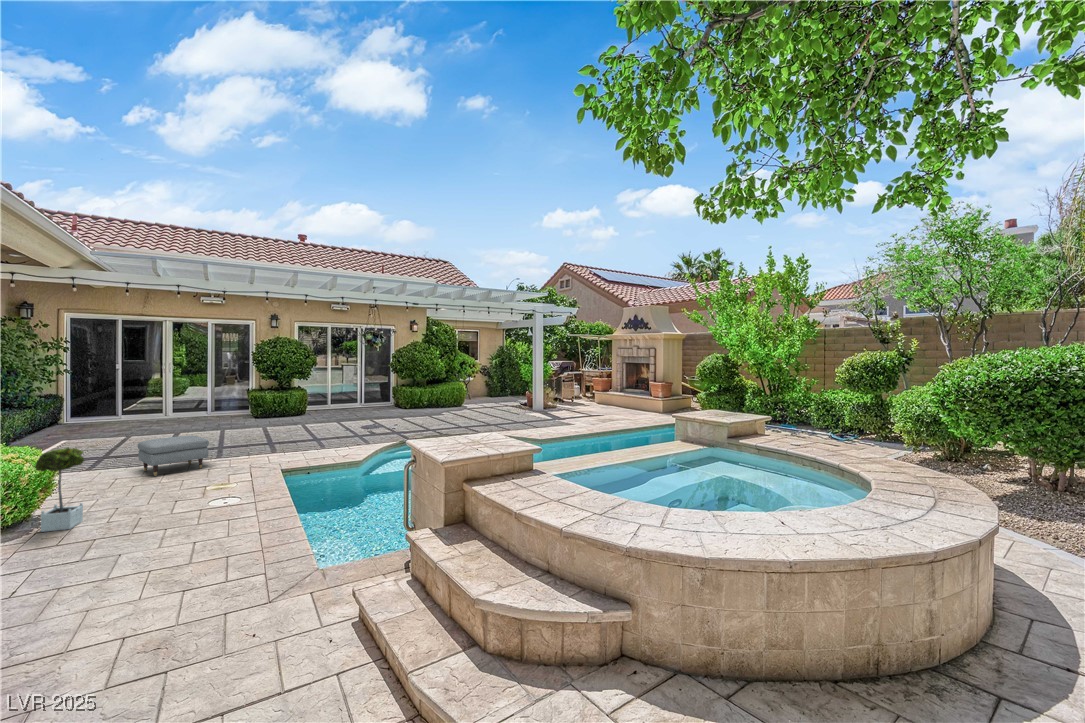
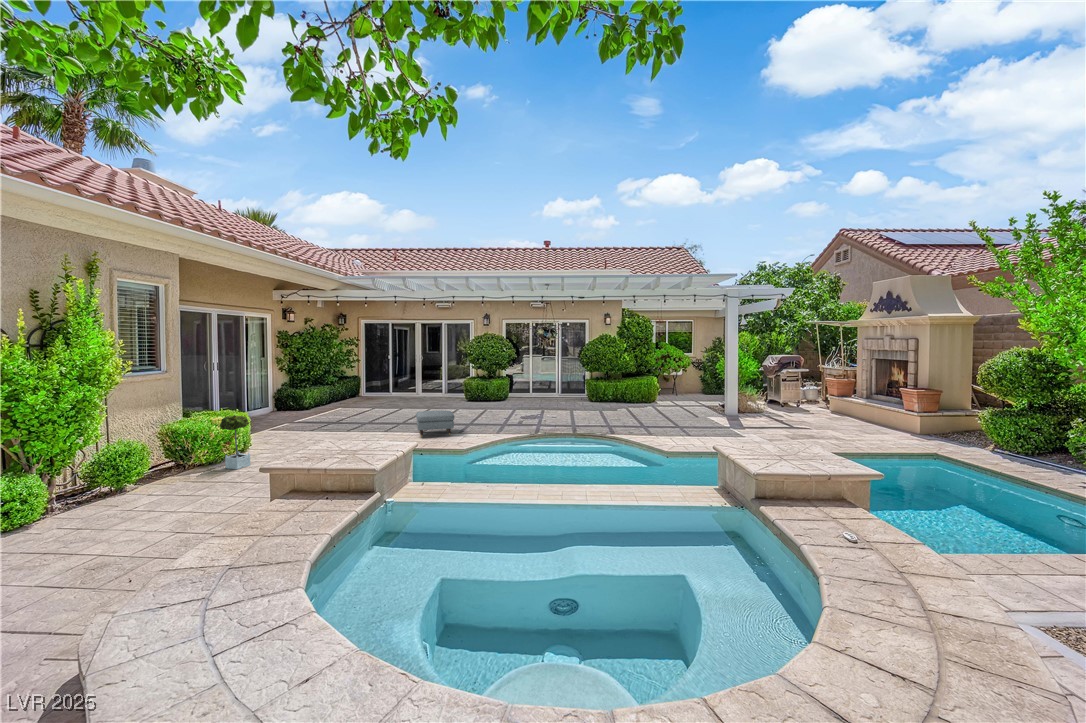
ottoman: present [138,436,209,476] -> present [416,410,454,438]

